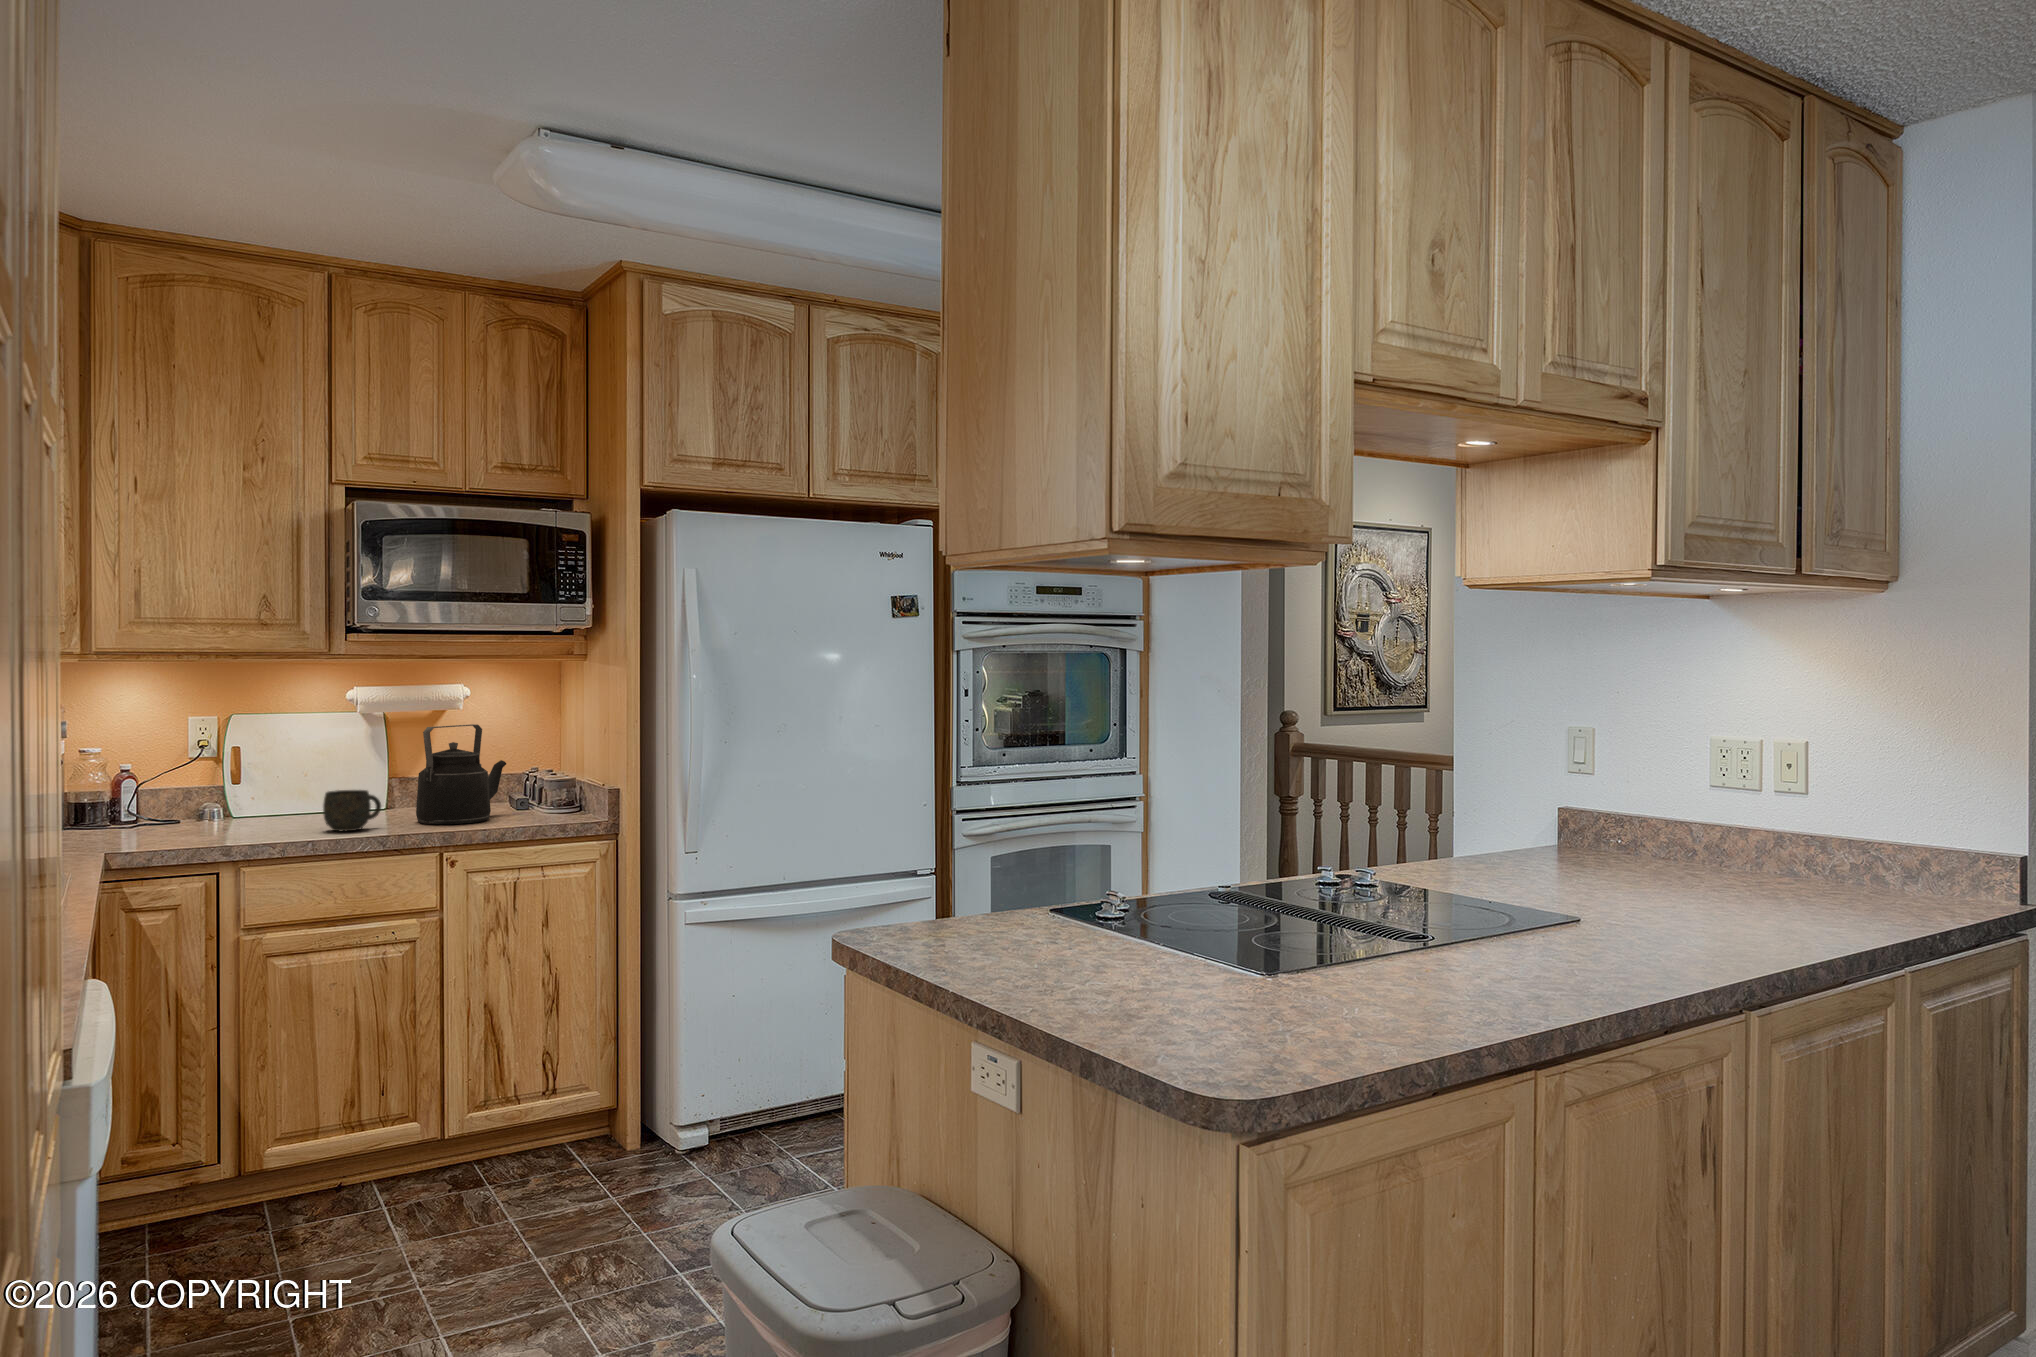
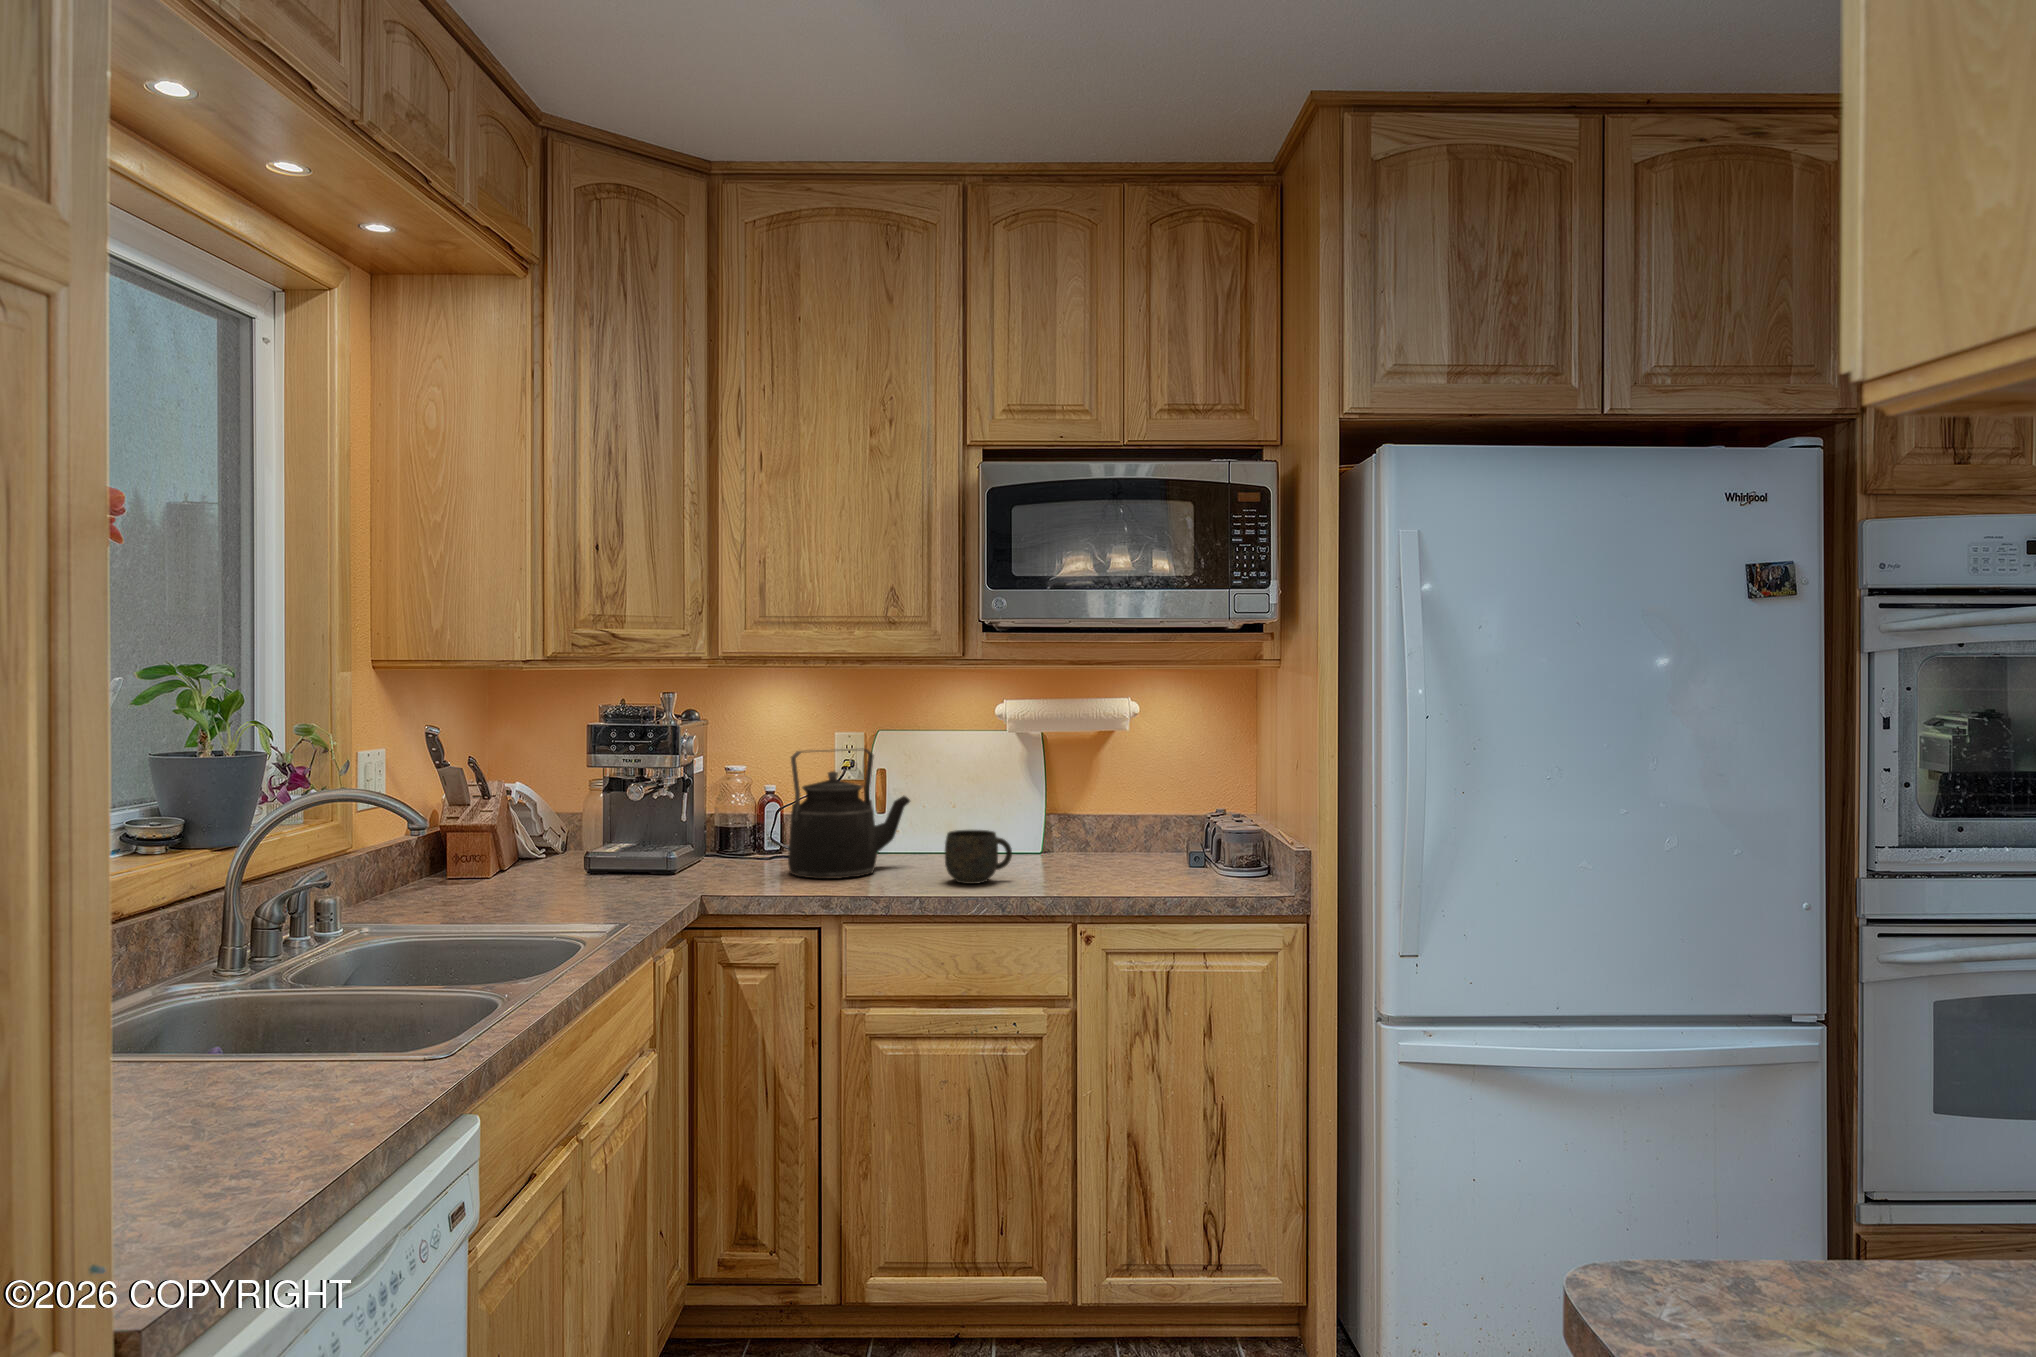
kettle: present [416,724,506,824] -> present [788,748,910,879]

